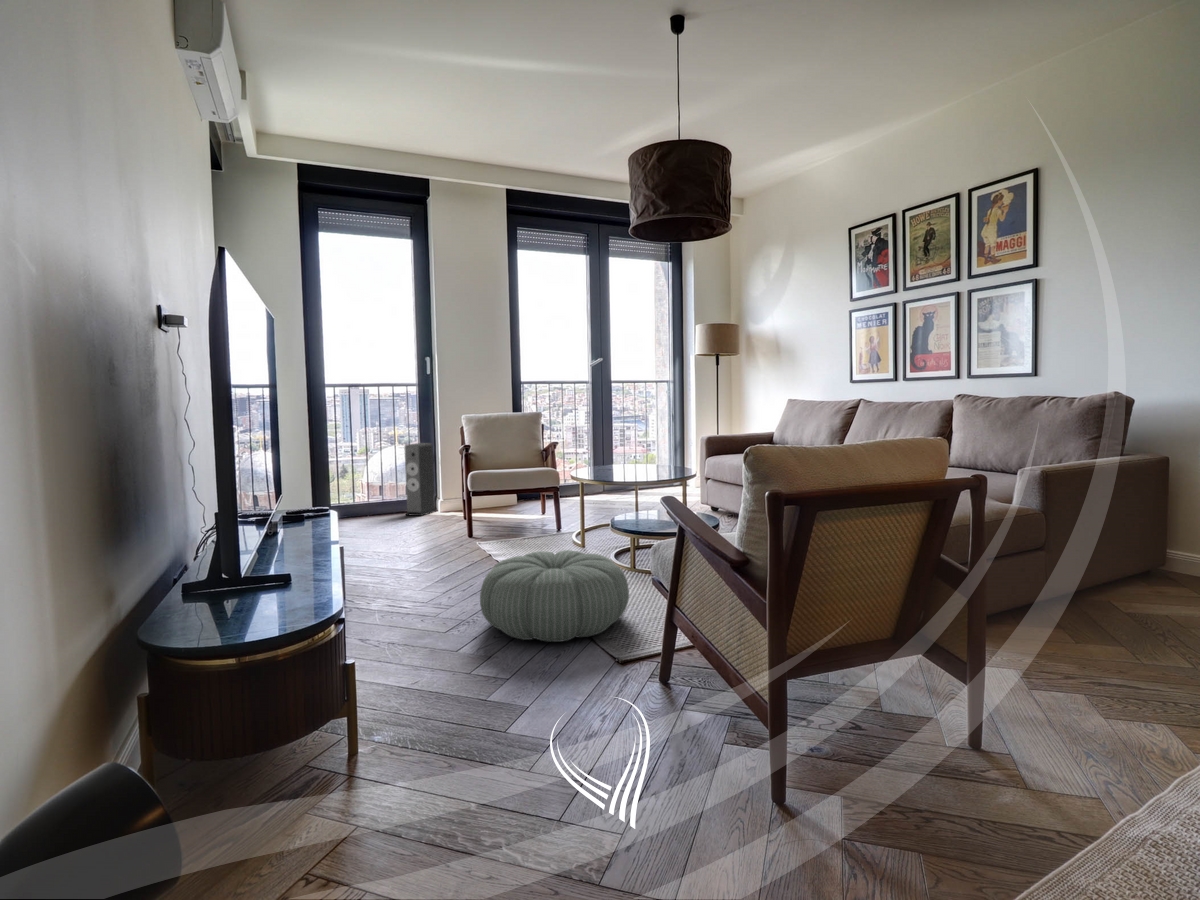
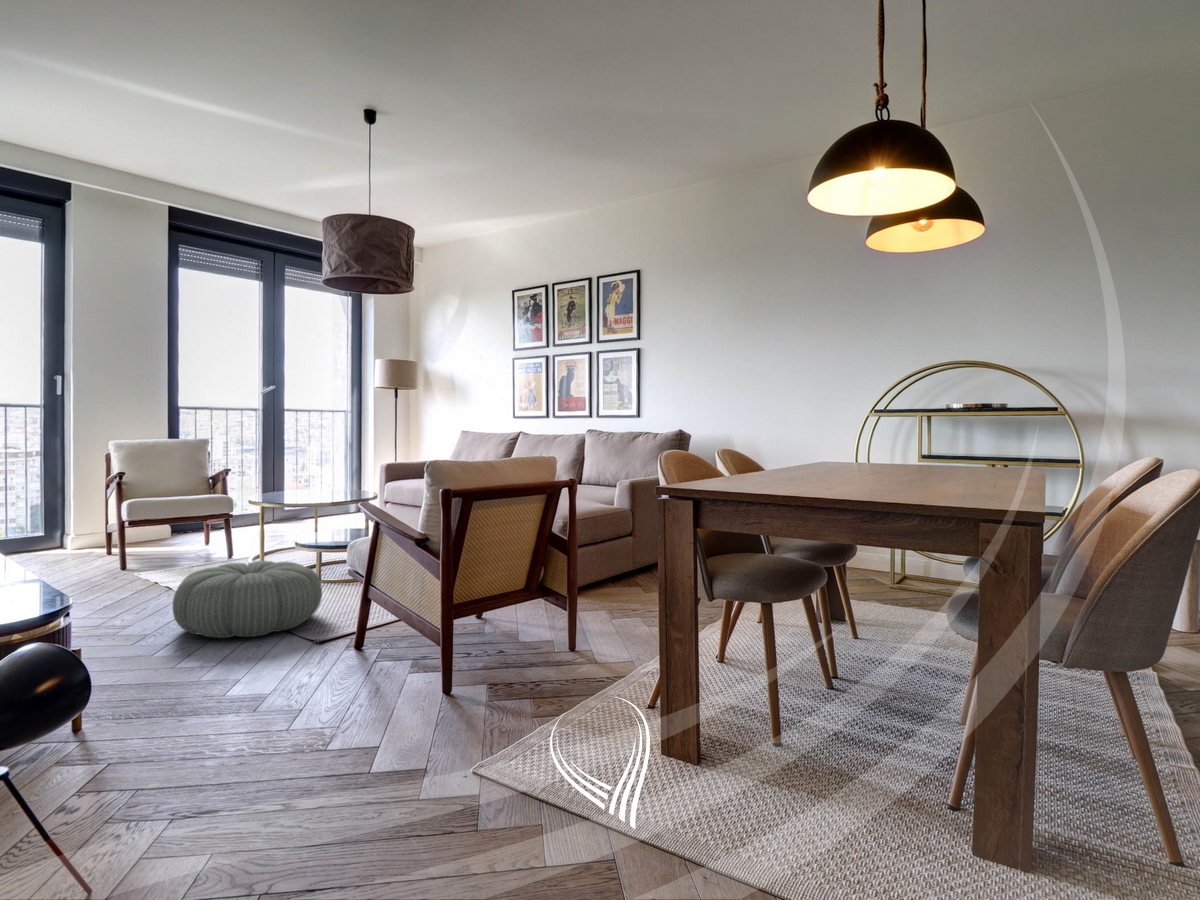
speaker: present [405,443,436,516] -> none [25,471,68,554]

